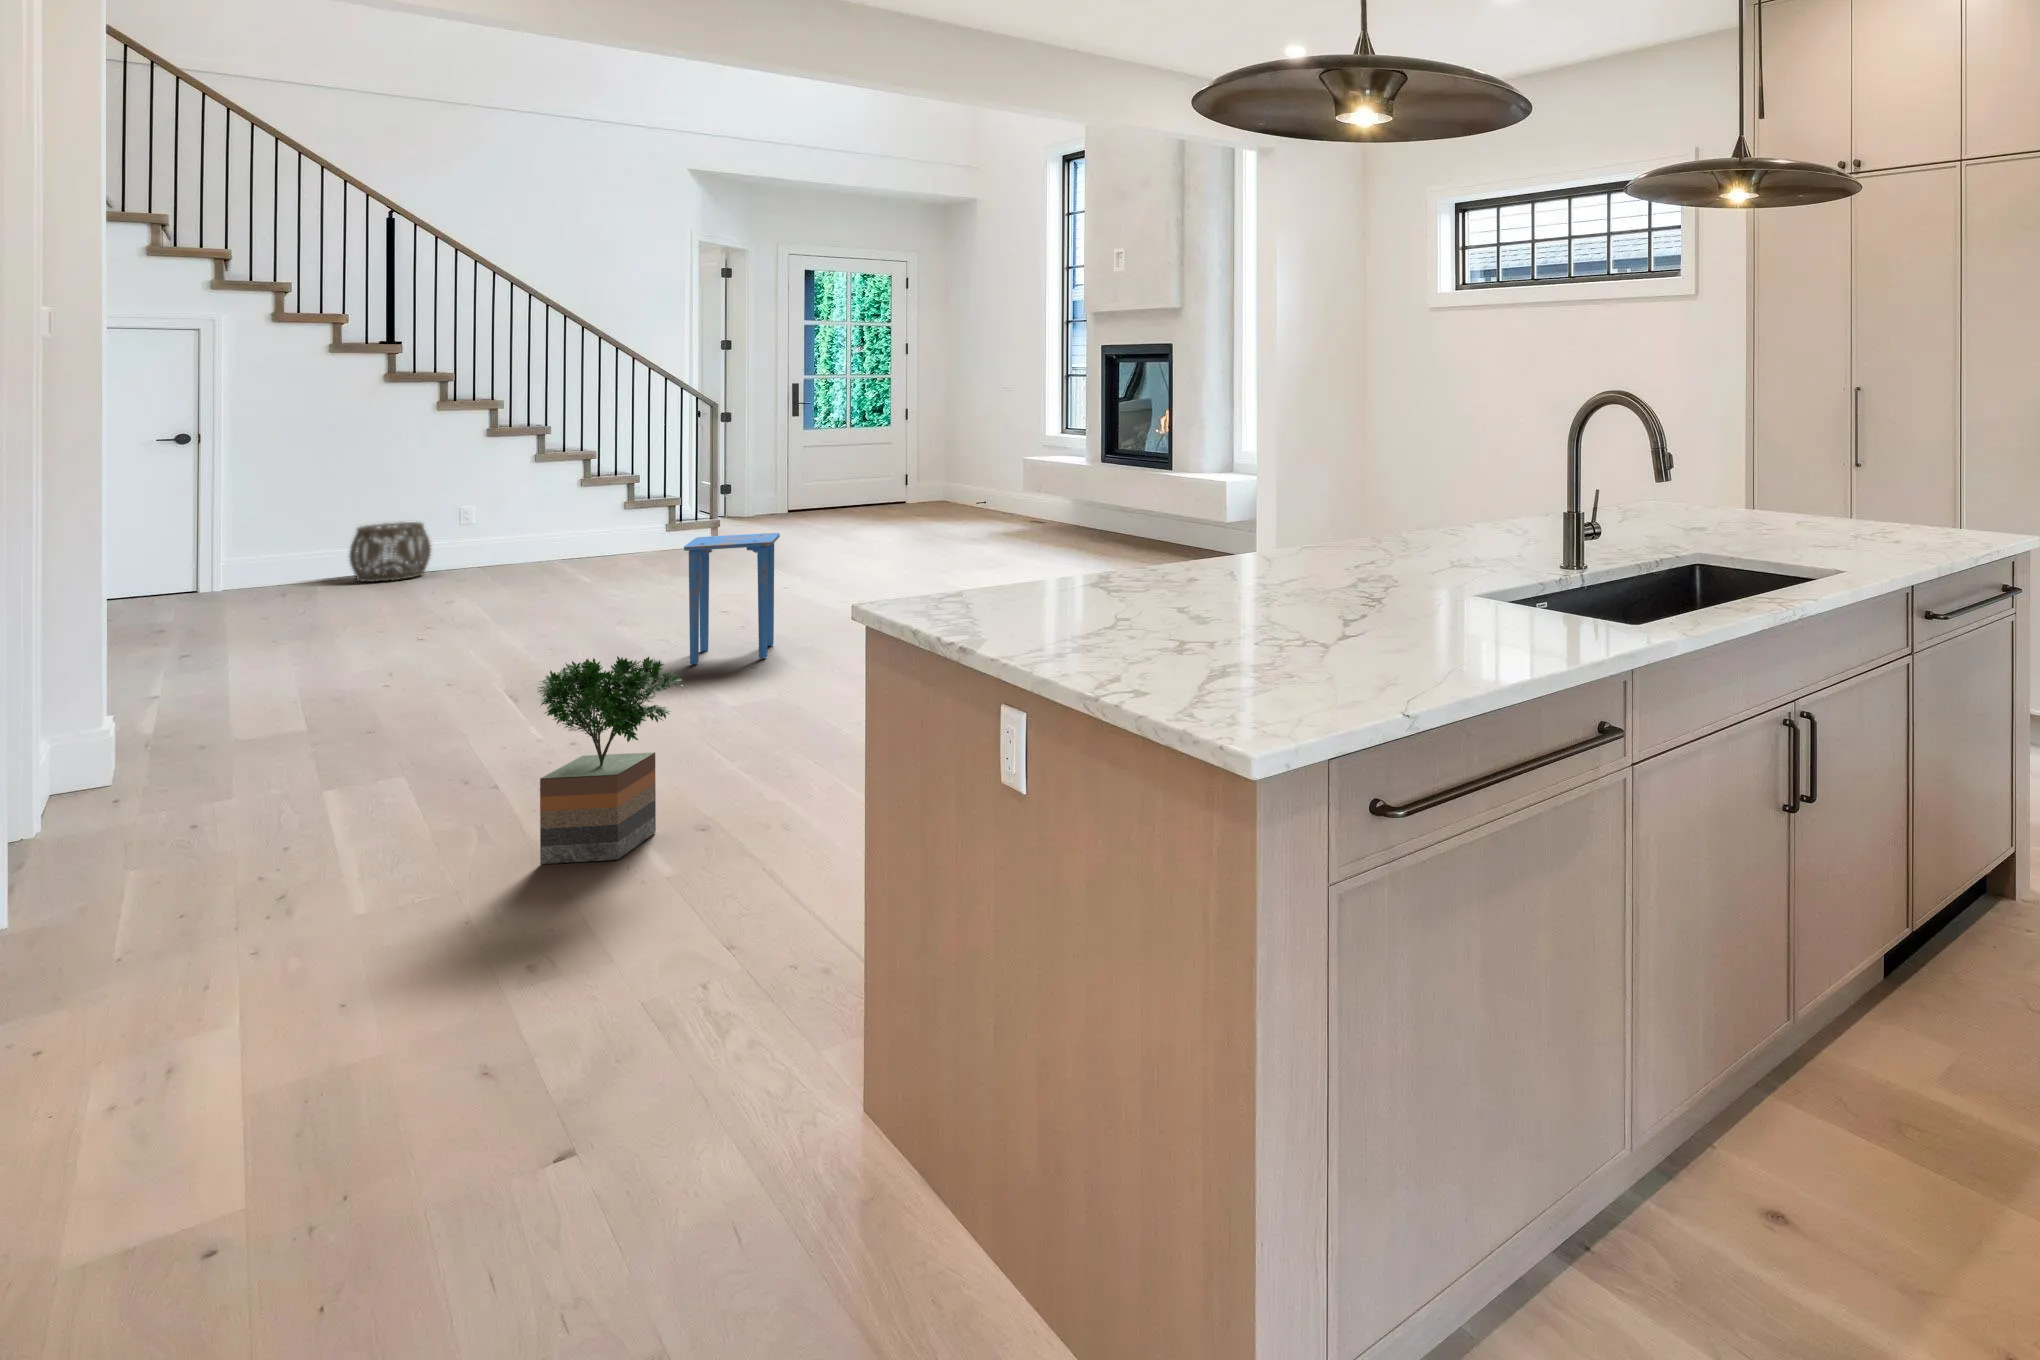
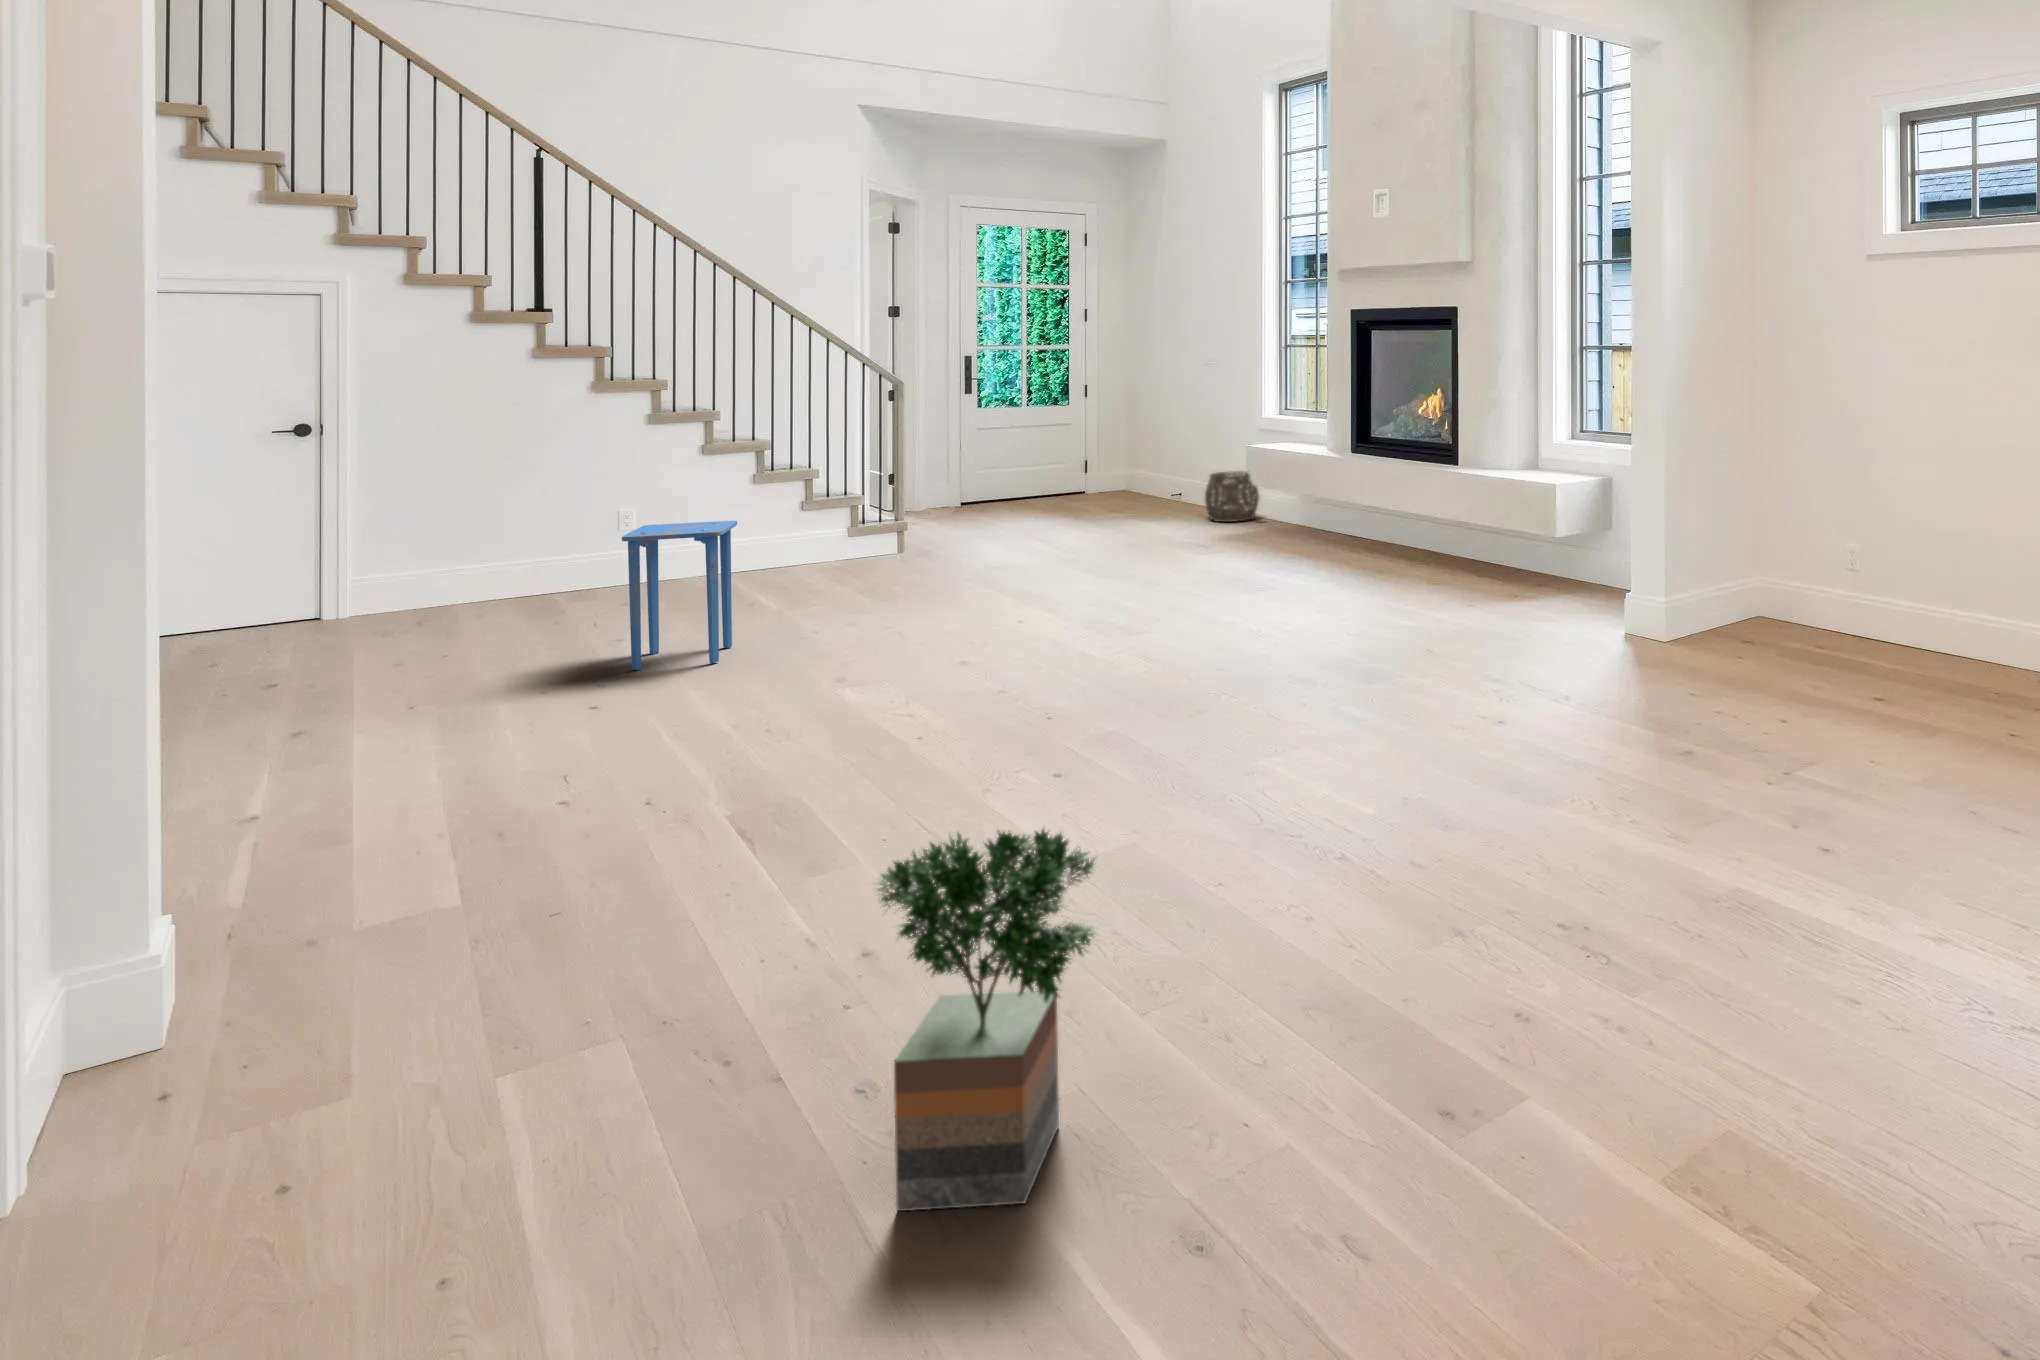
woven basket: present [349,522,431,582] -> present [1205,471,1259,522]
side table: present [684,533,780,664] -> present [622,521,737,670]

